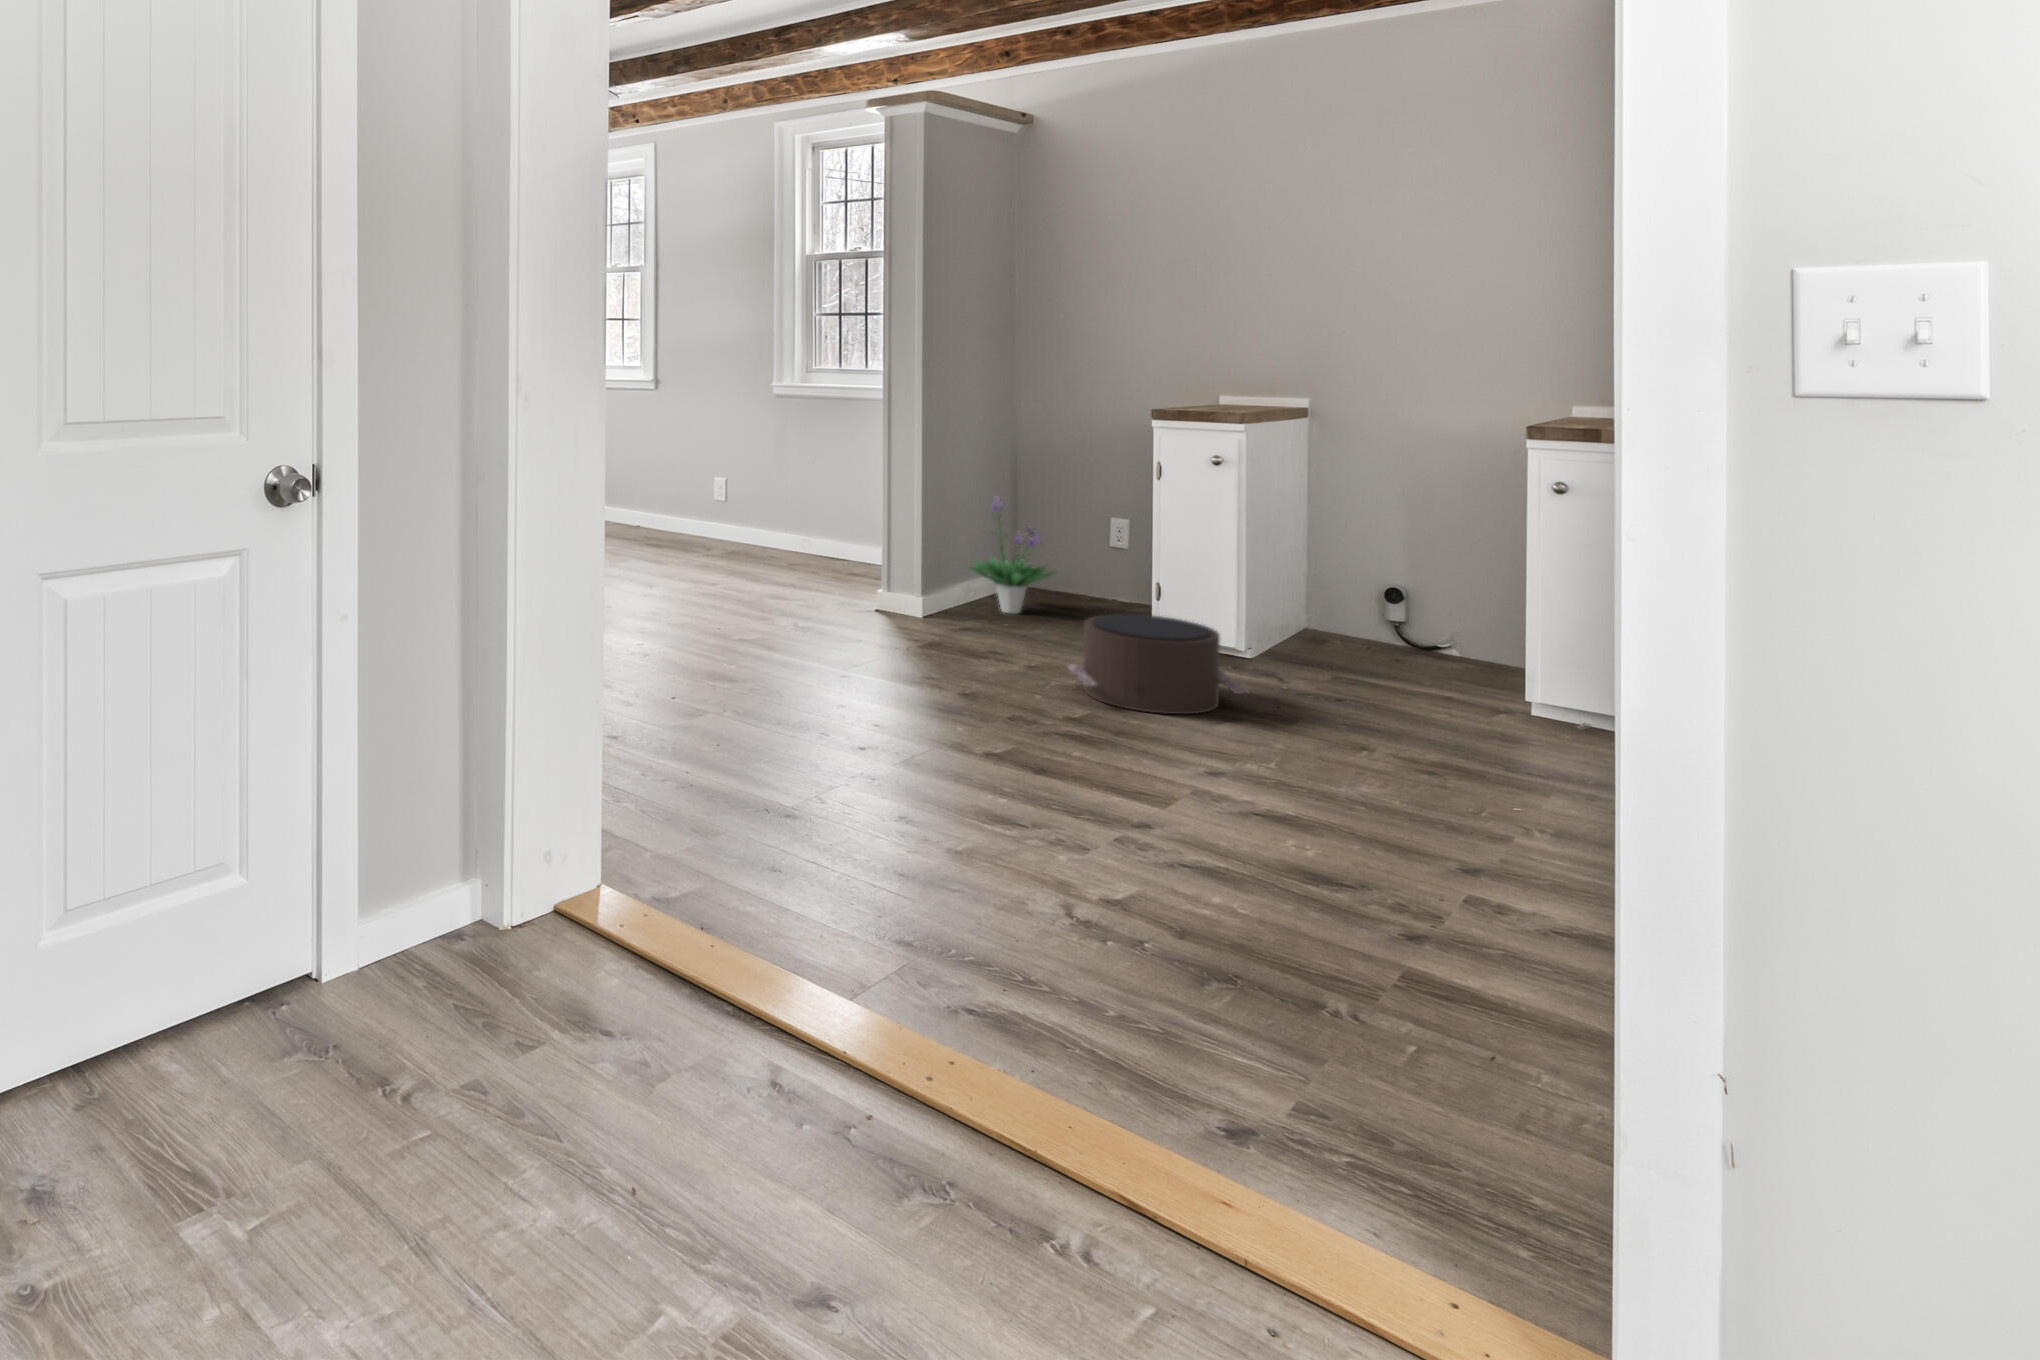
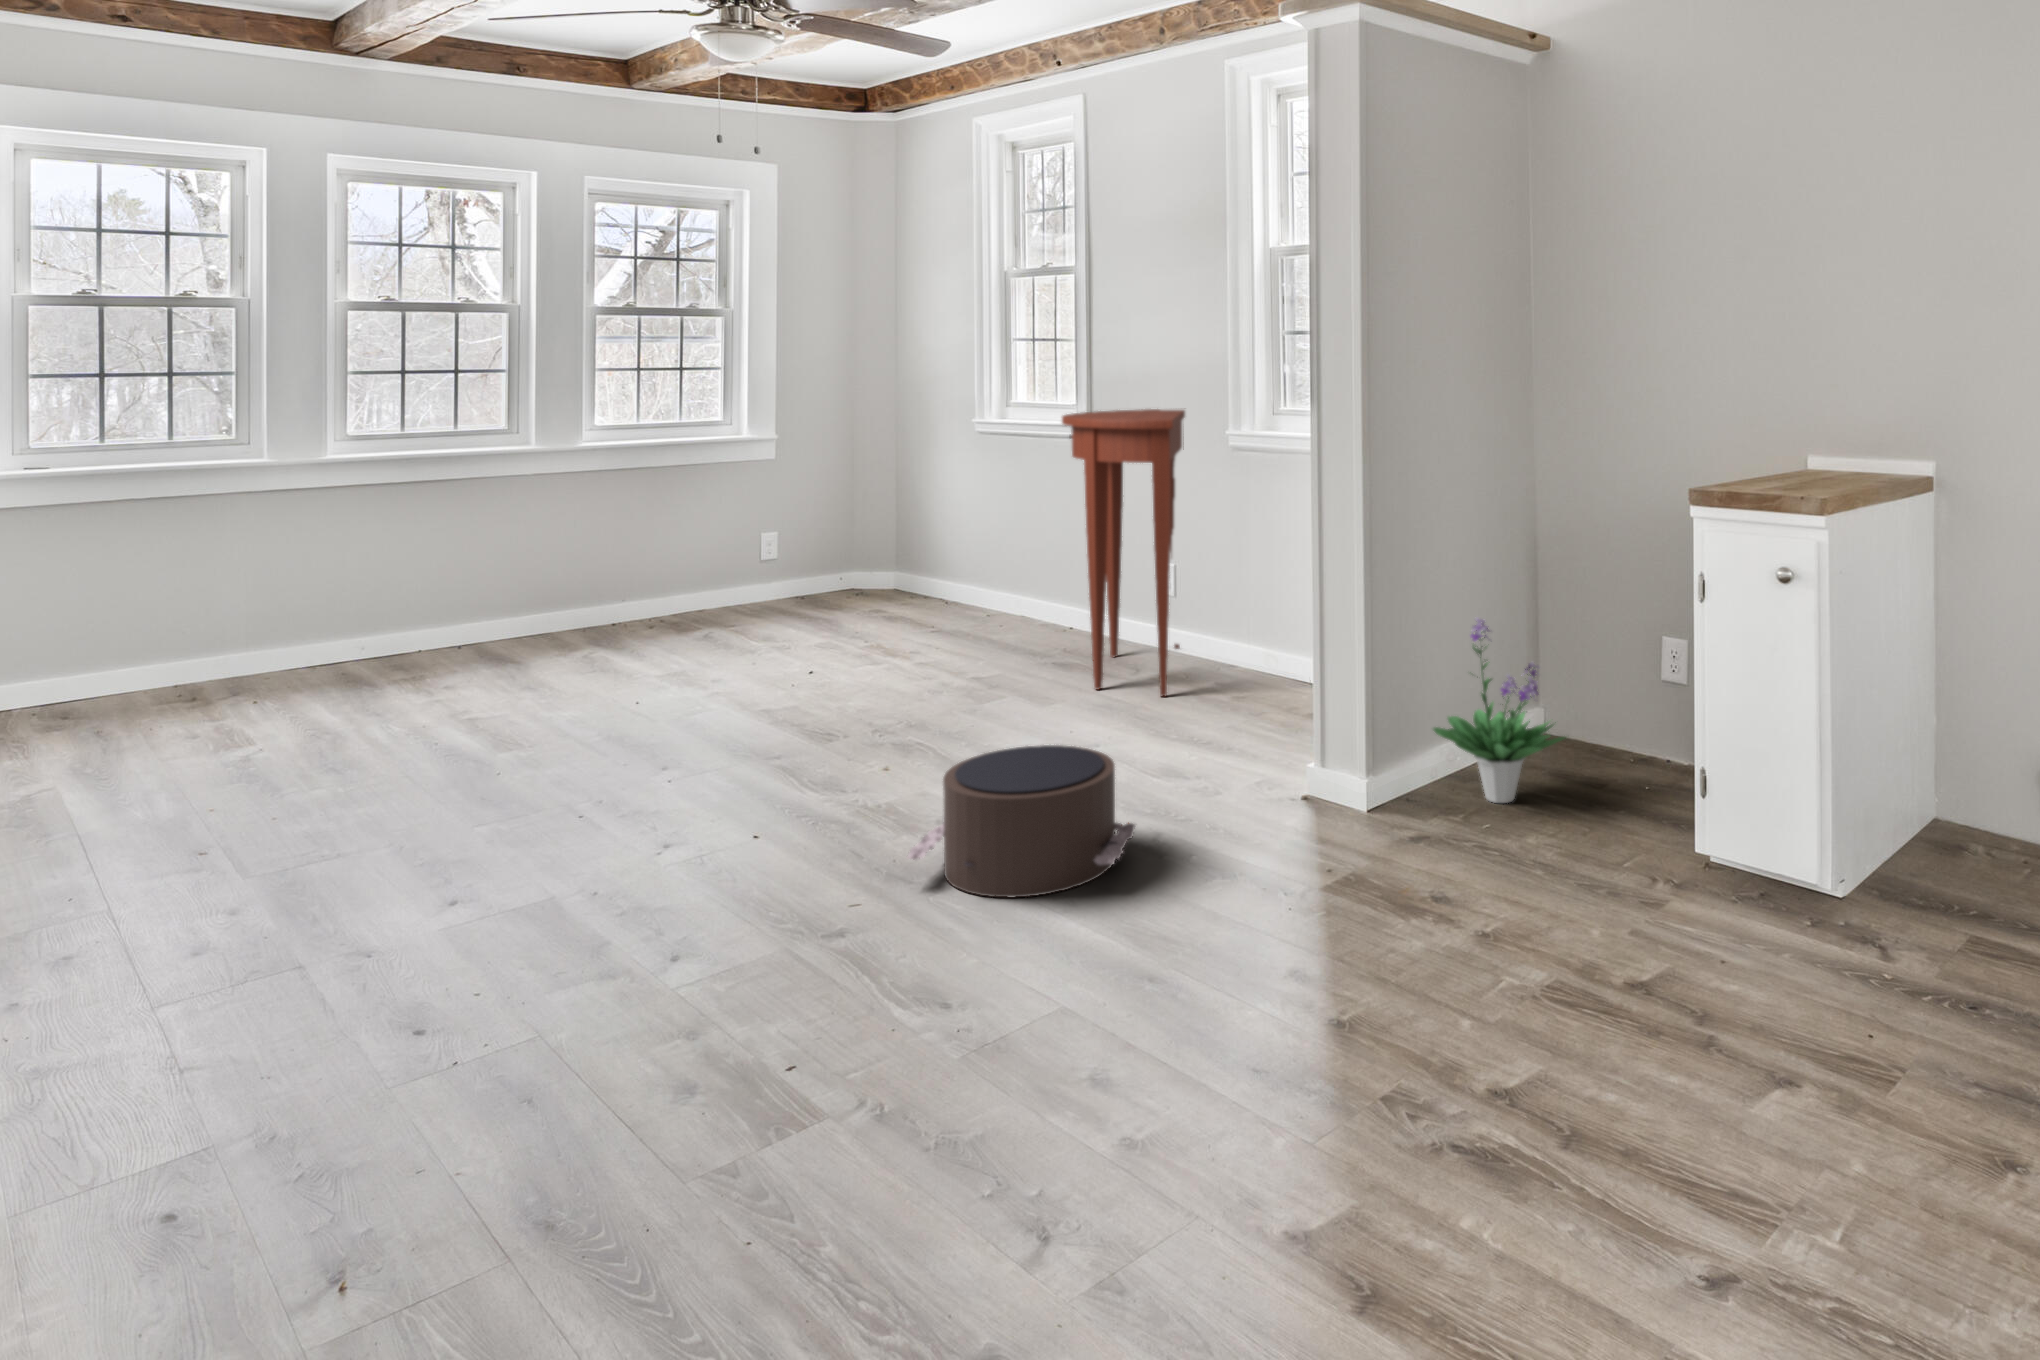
console table: none [662,369,753,561] -> present [1062,409,1185,696]
pouf: present [1068,614,1248,714] -> present [907,745,1135,897]

